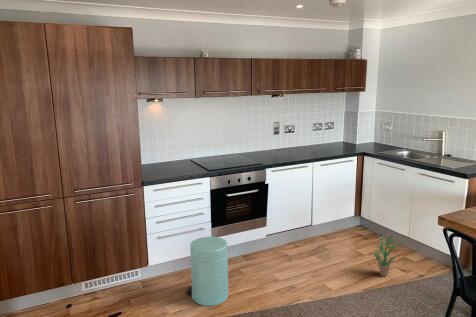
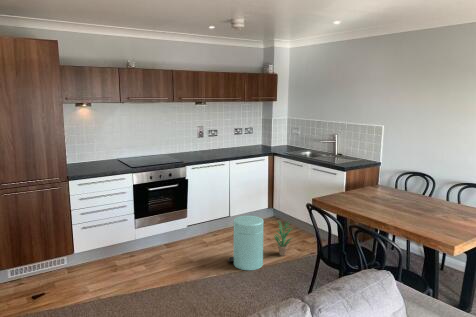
trash can: present [186,237,228,306] -> present [228,215,264,270]

